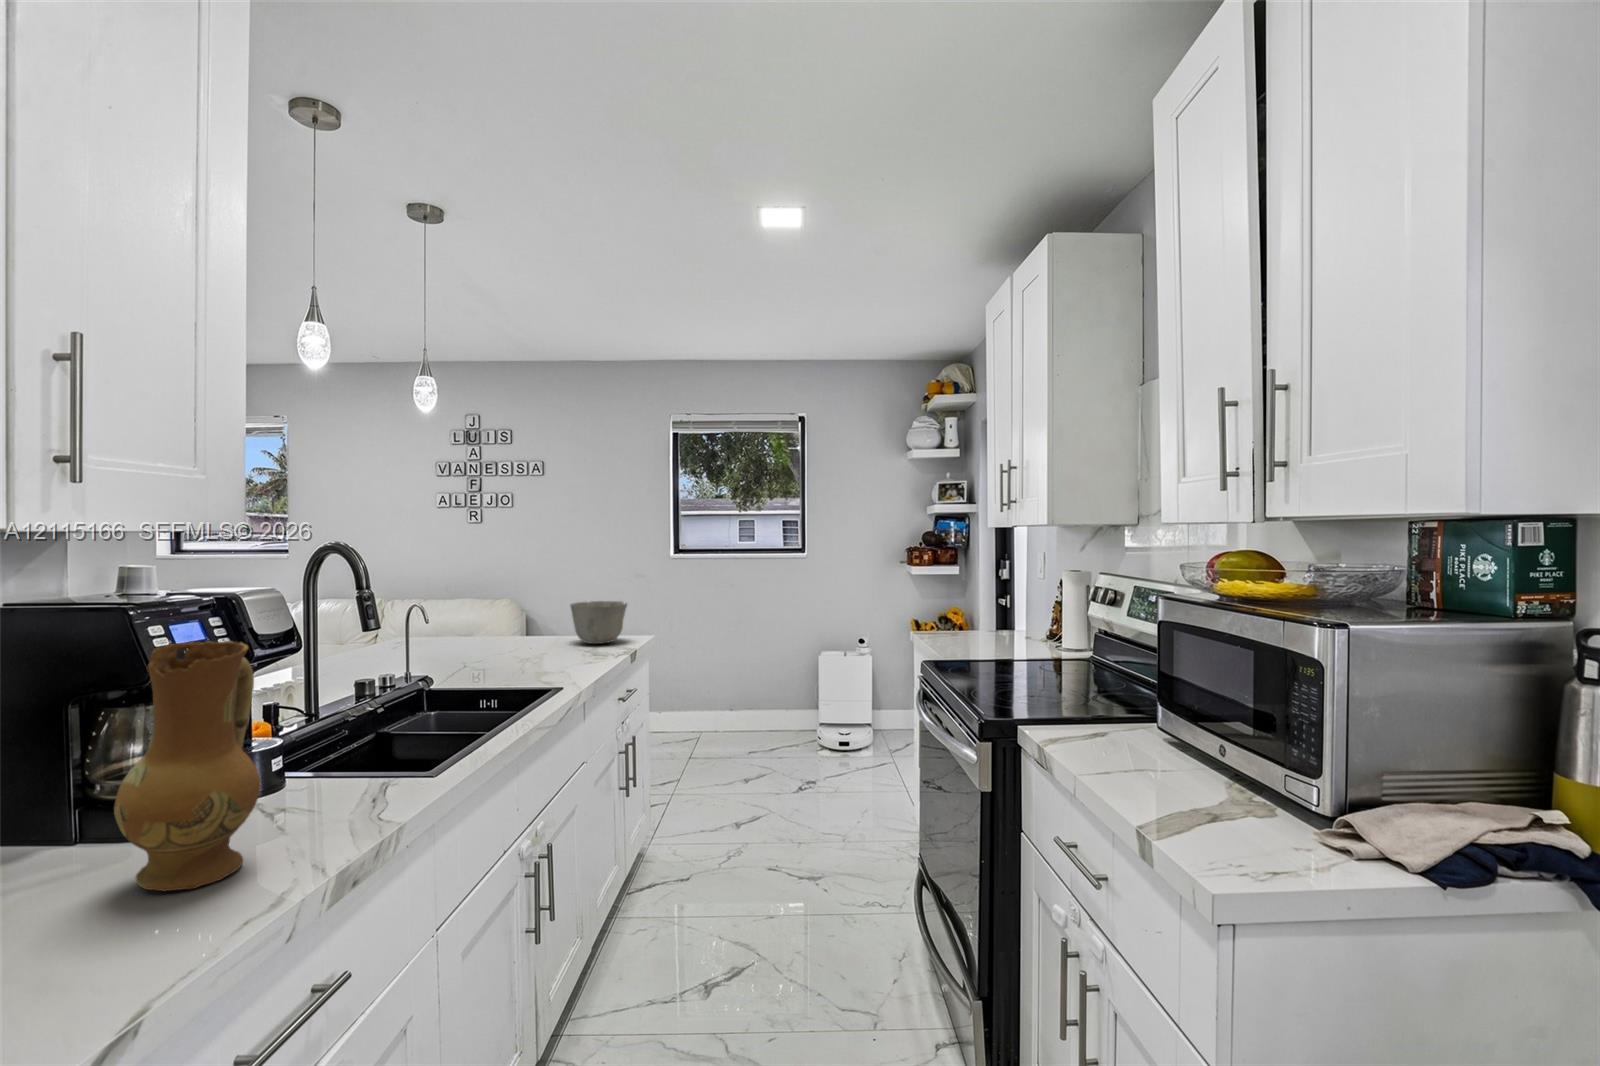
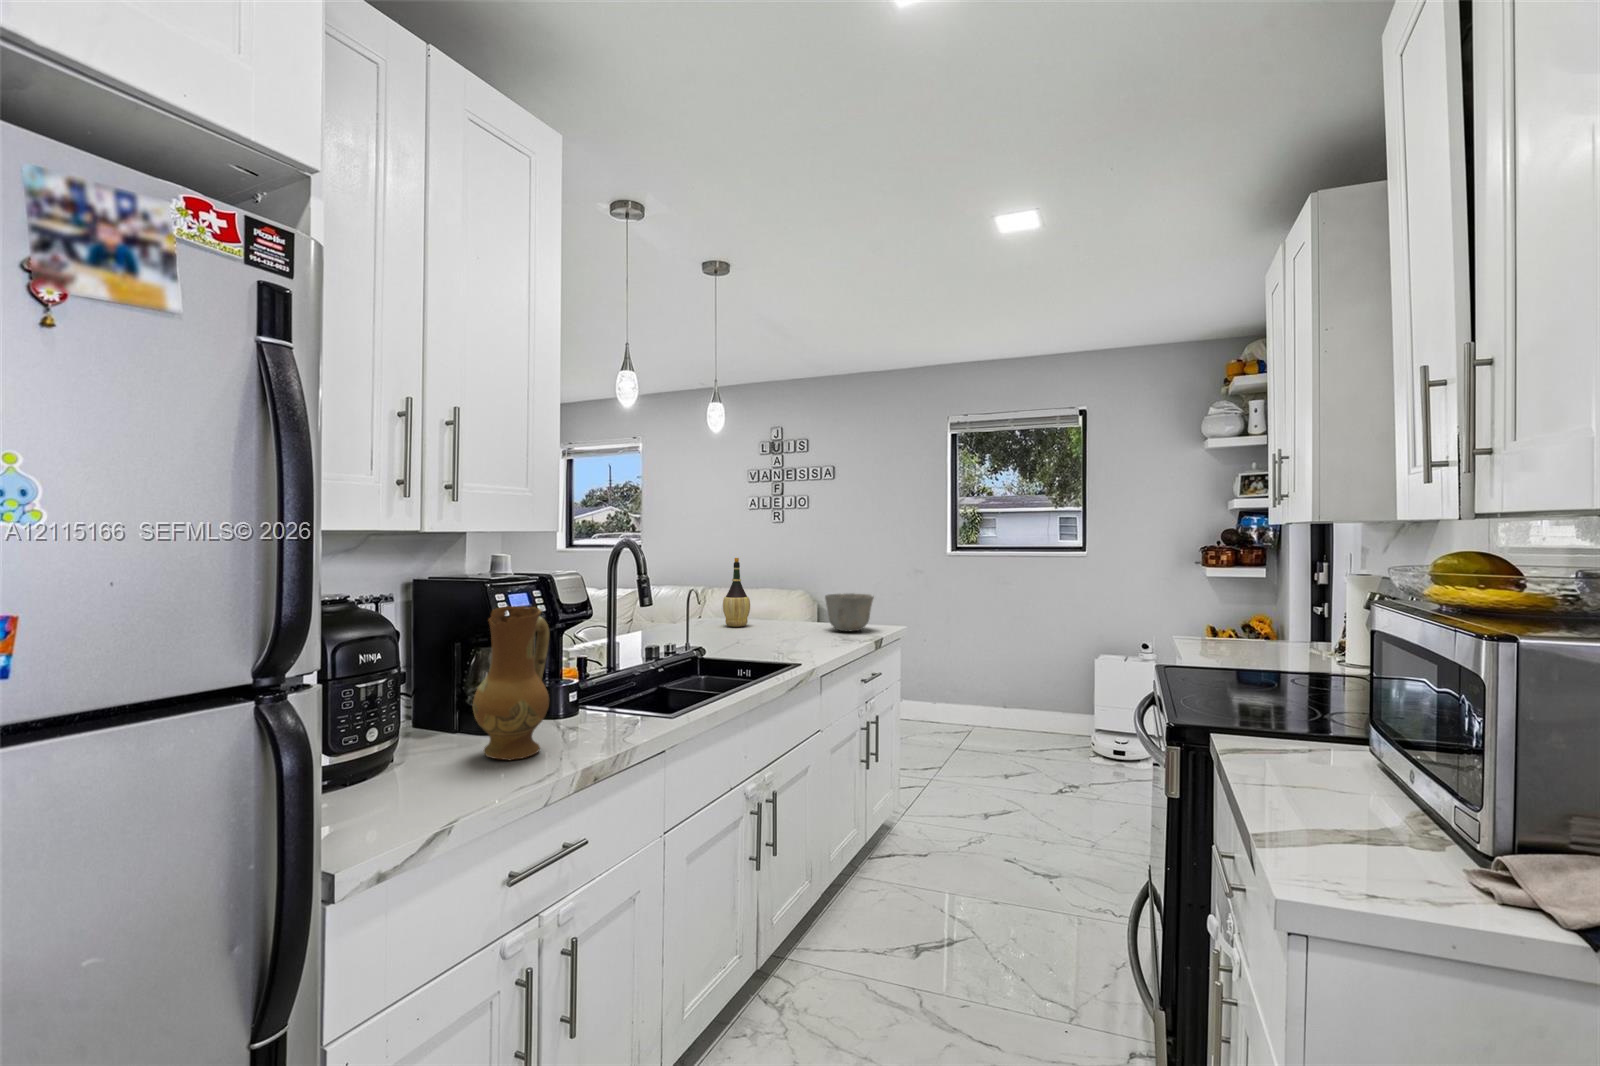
wine bottle: none [439,563,475,646] -> present [723,558,750,626]

